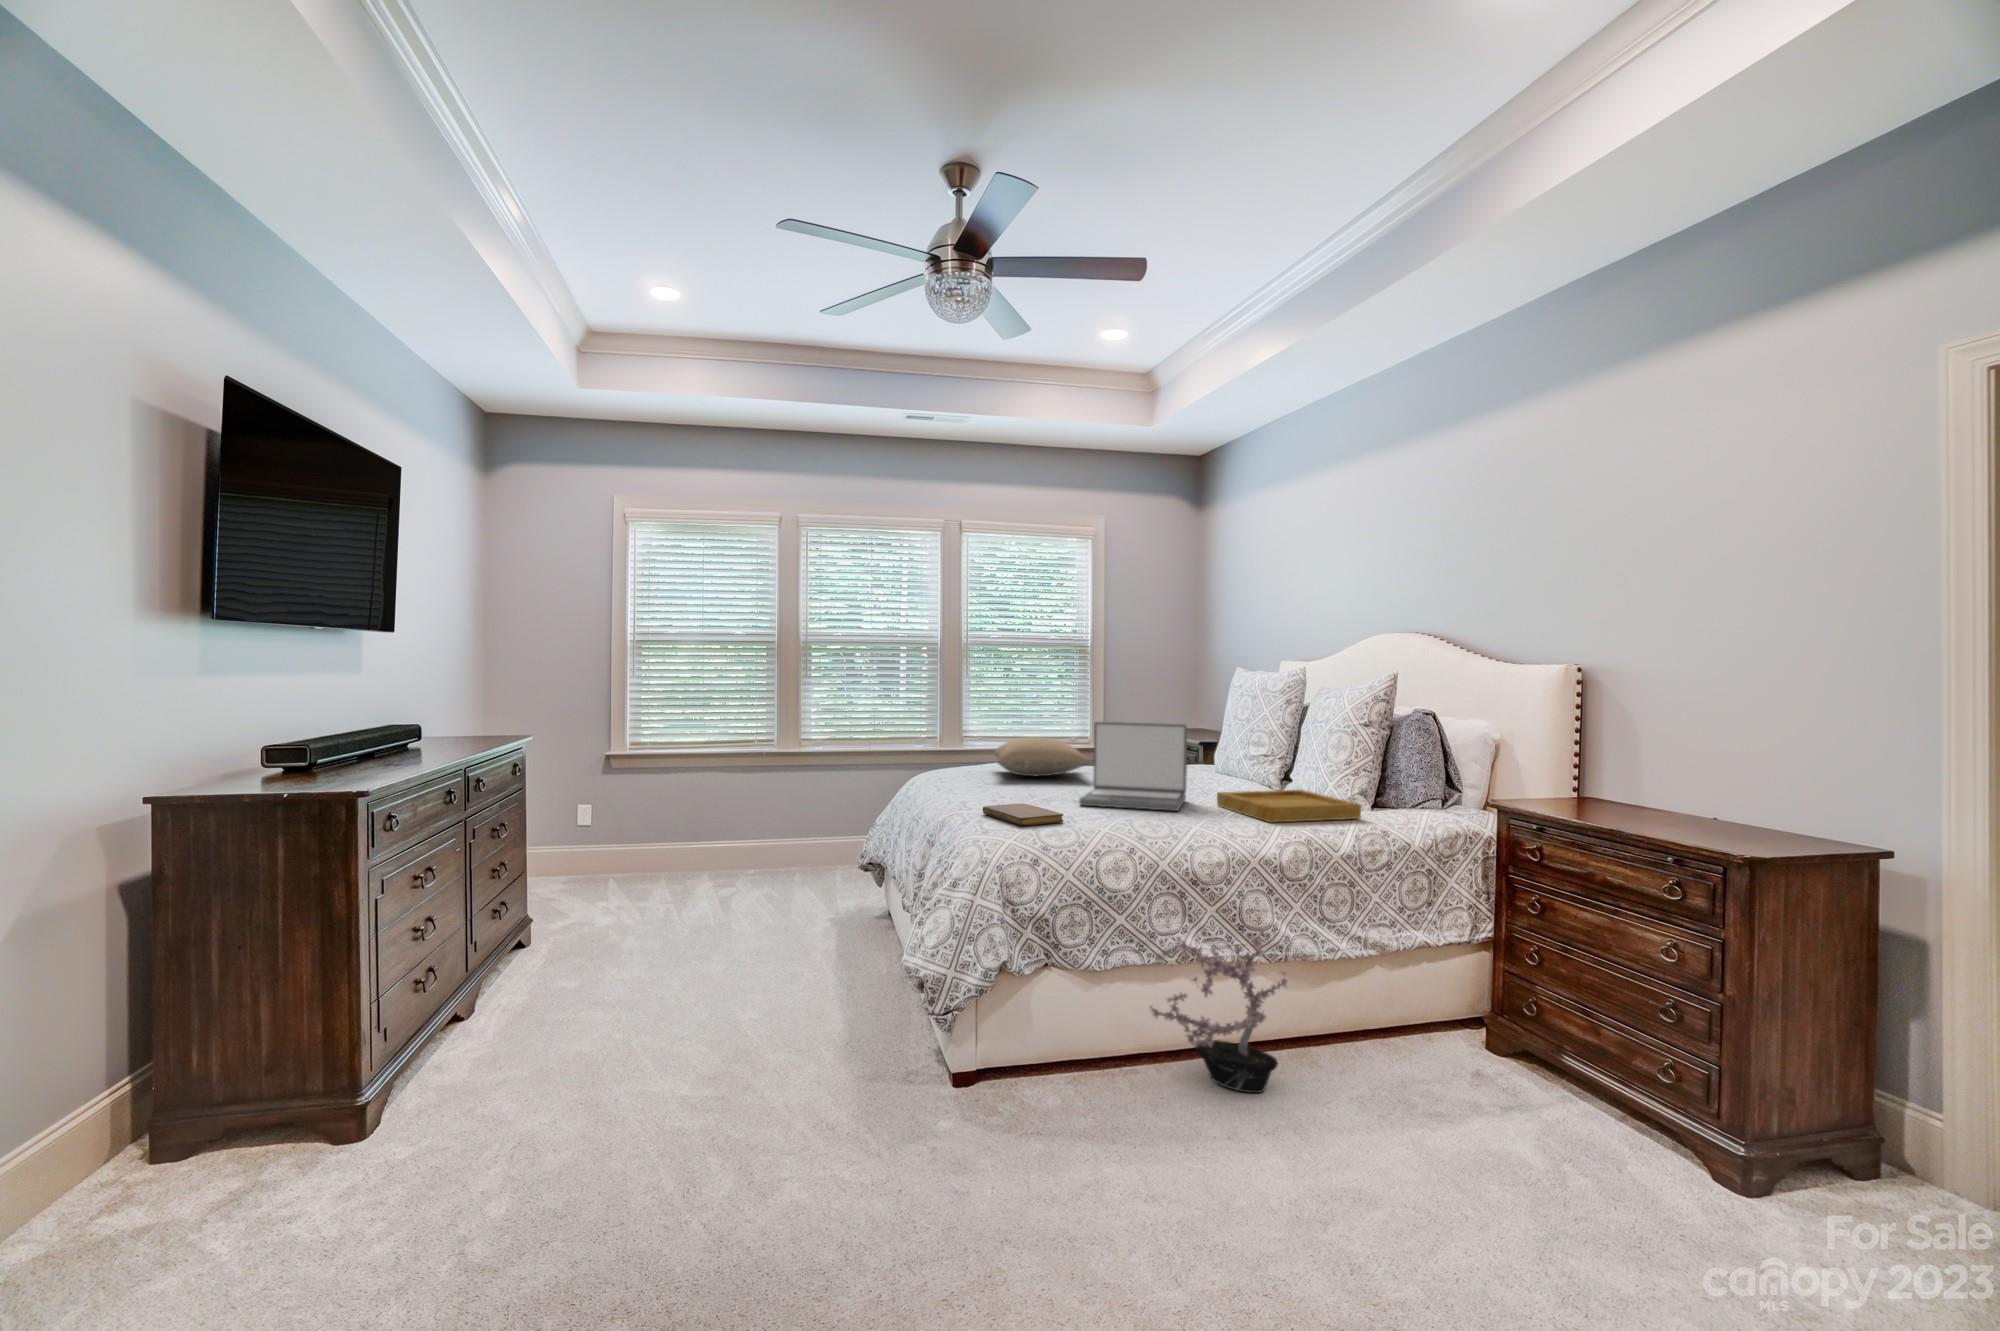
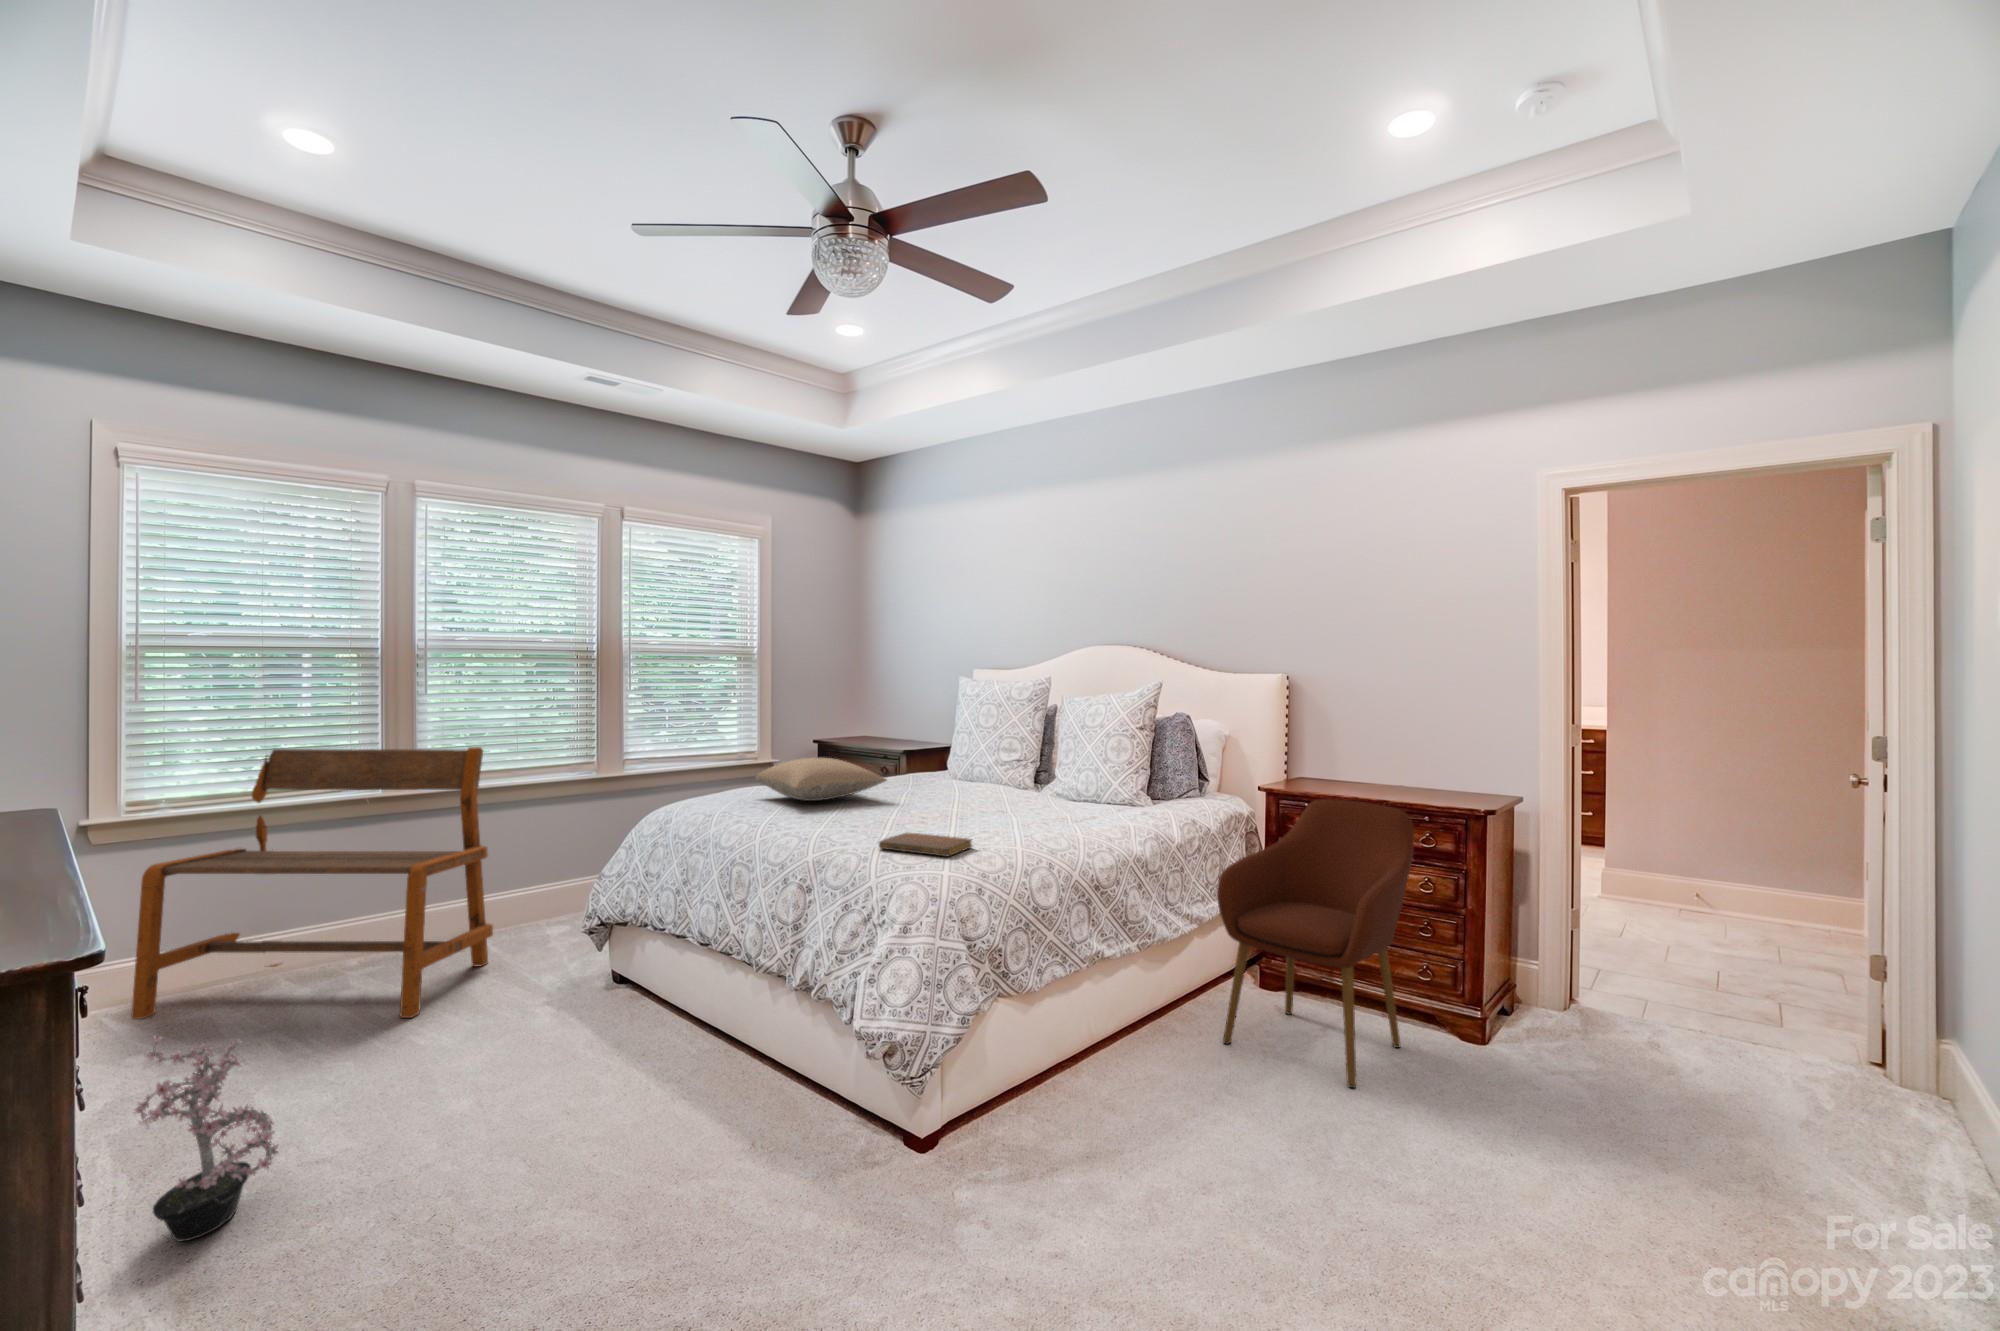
bench: none [623,709,825,910] -> present [131,747,493,1019]
laptop: present [1079,722,1187,811] -> none [923,737,1035,827]
tray: present [1217,790,1361,823] -> none [1047,791,1172,824]
armchair: none [1352,820,1642,1177] -> present [1217,799,1414,1088]
potted plant: present [1150,929,1287,1093] -> present [135,1035,278,1241]

